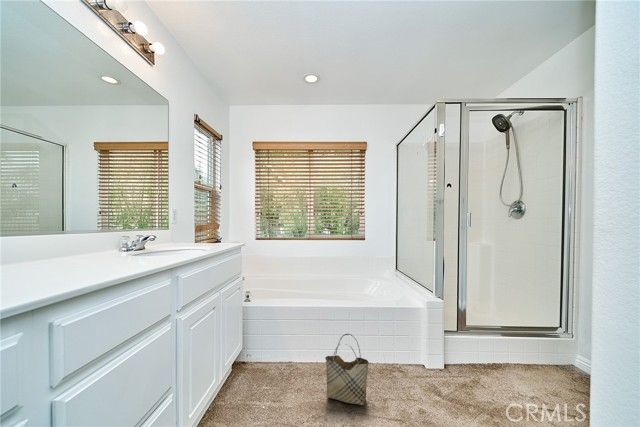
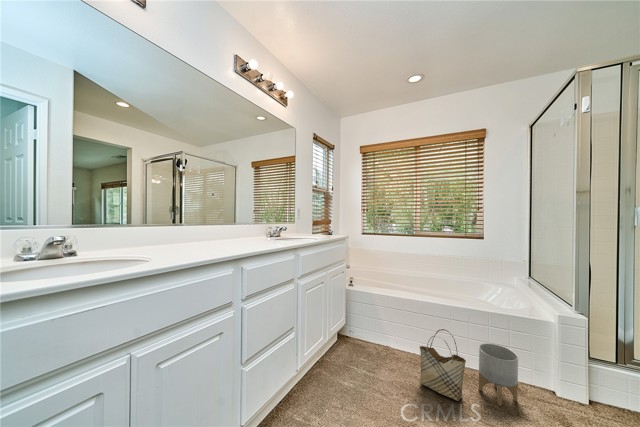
planter: none [377,338,408,396] -> present [478,343,518,406]

